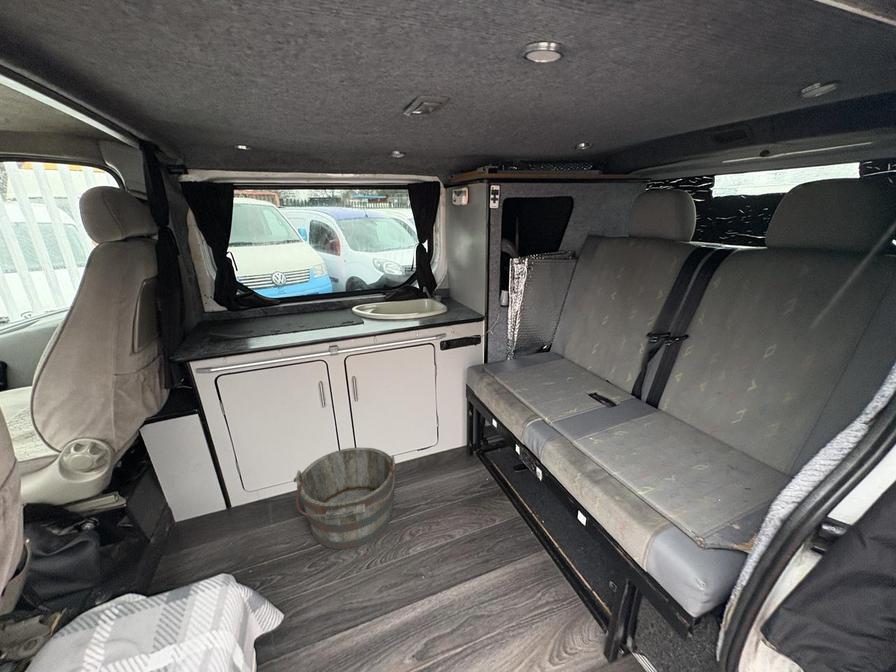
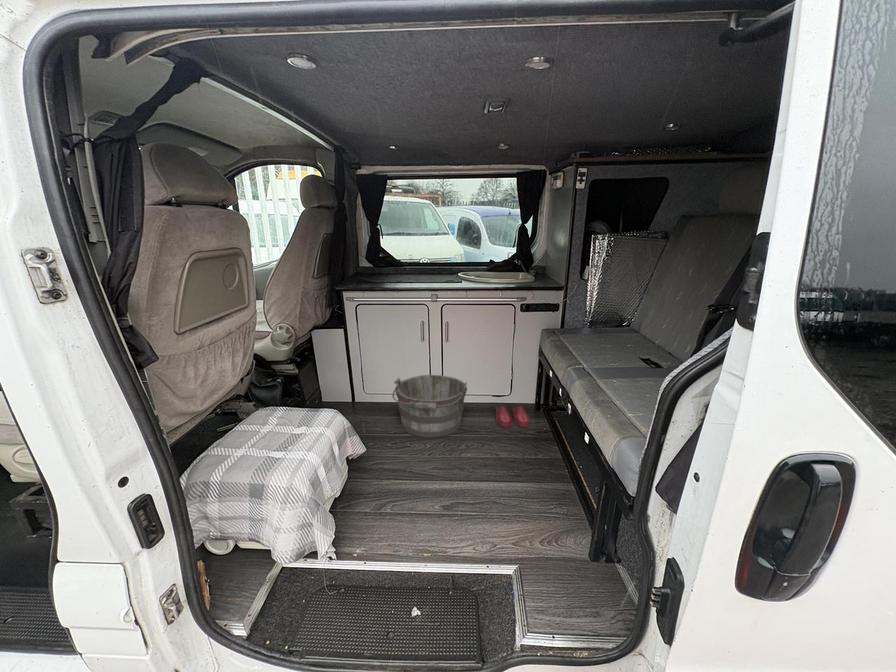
slippers: none [427,460,472,498] -> present [496,405,530,428]

